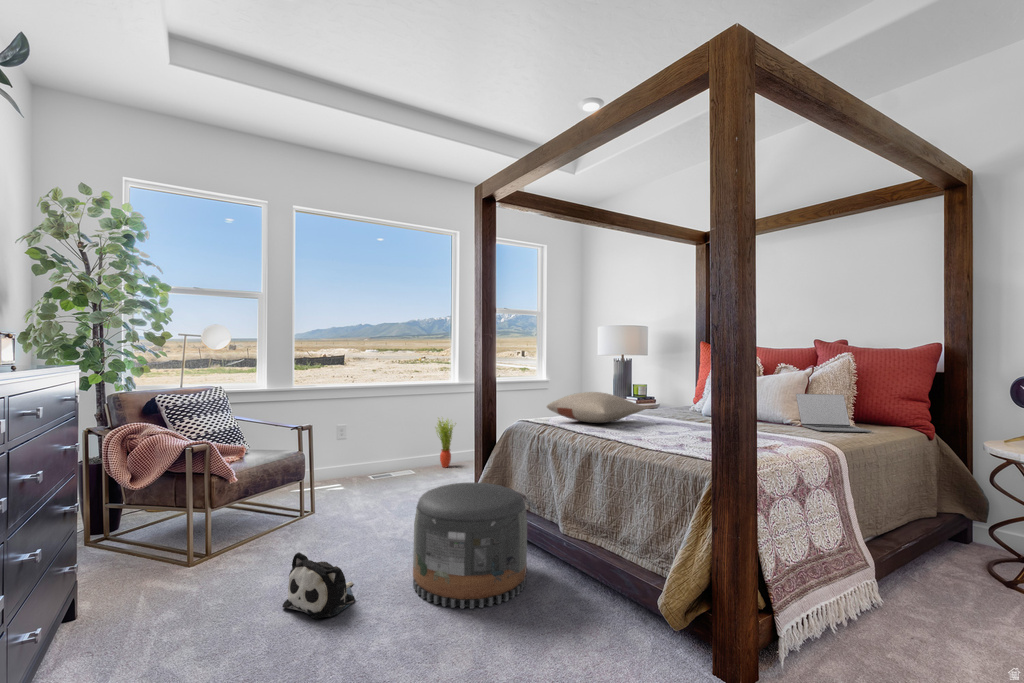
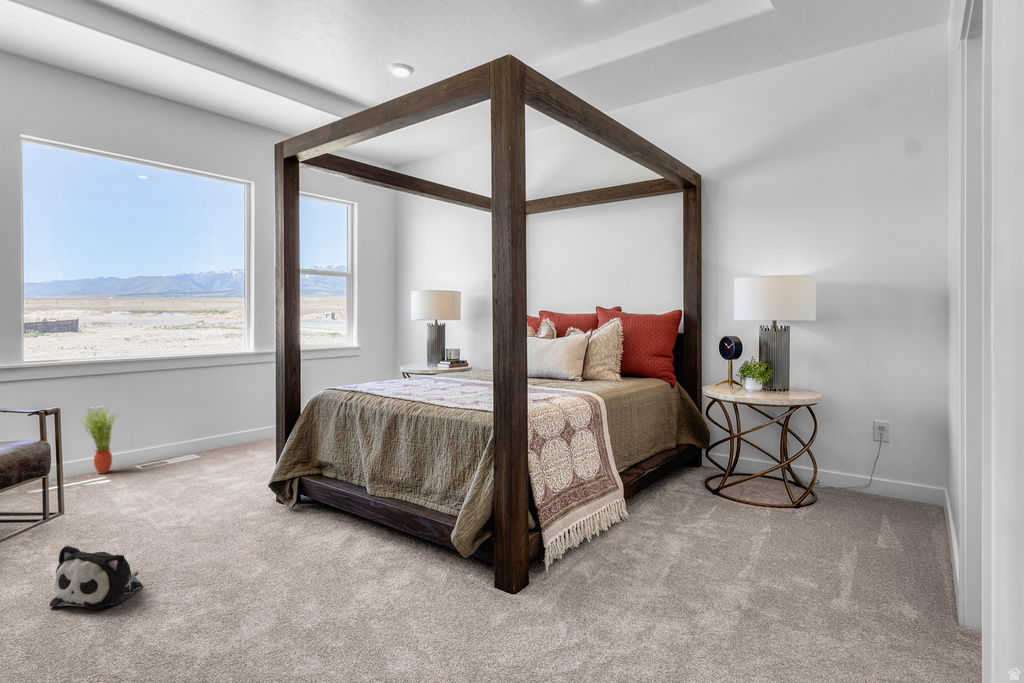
pillow: present [547,392,645,423] -> none [353,358,450,388]
laptop: present [796,394,872,432] -> none [578,353,631,385]
potted plant: present [436,418,453,467] -> present [82,407,117,473]
pouf: present [413,483,527,609] -> none [209,455,333,576]

